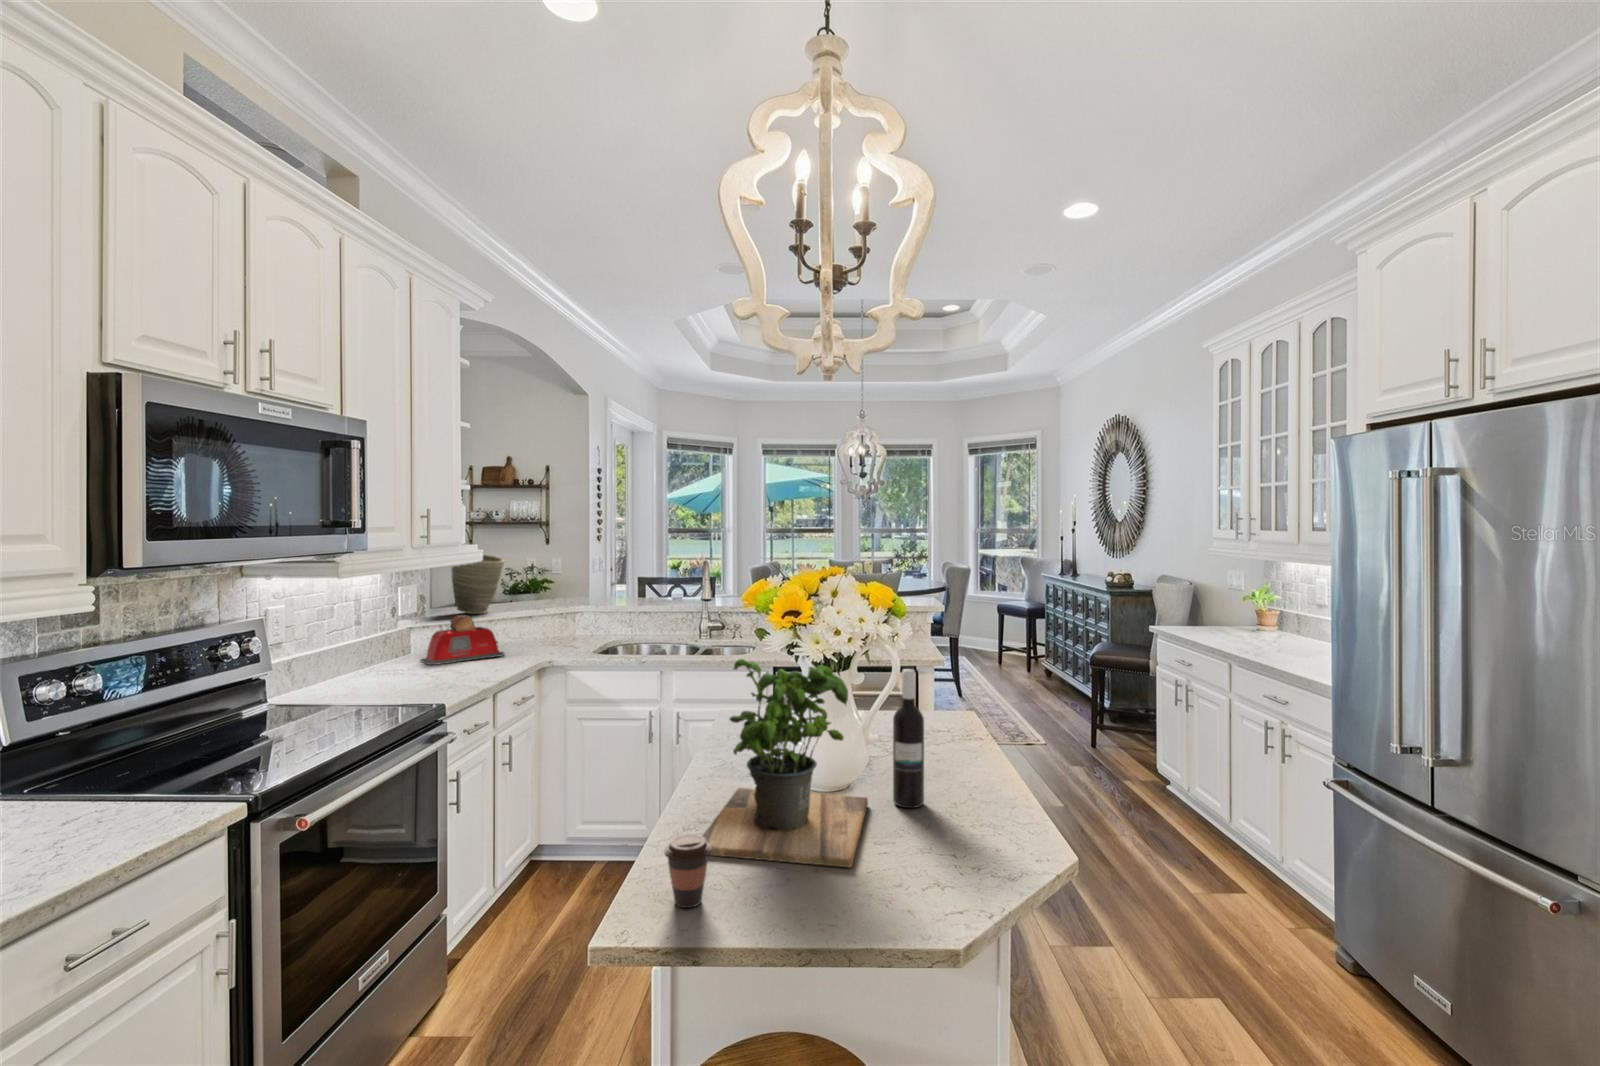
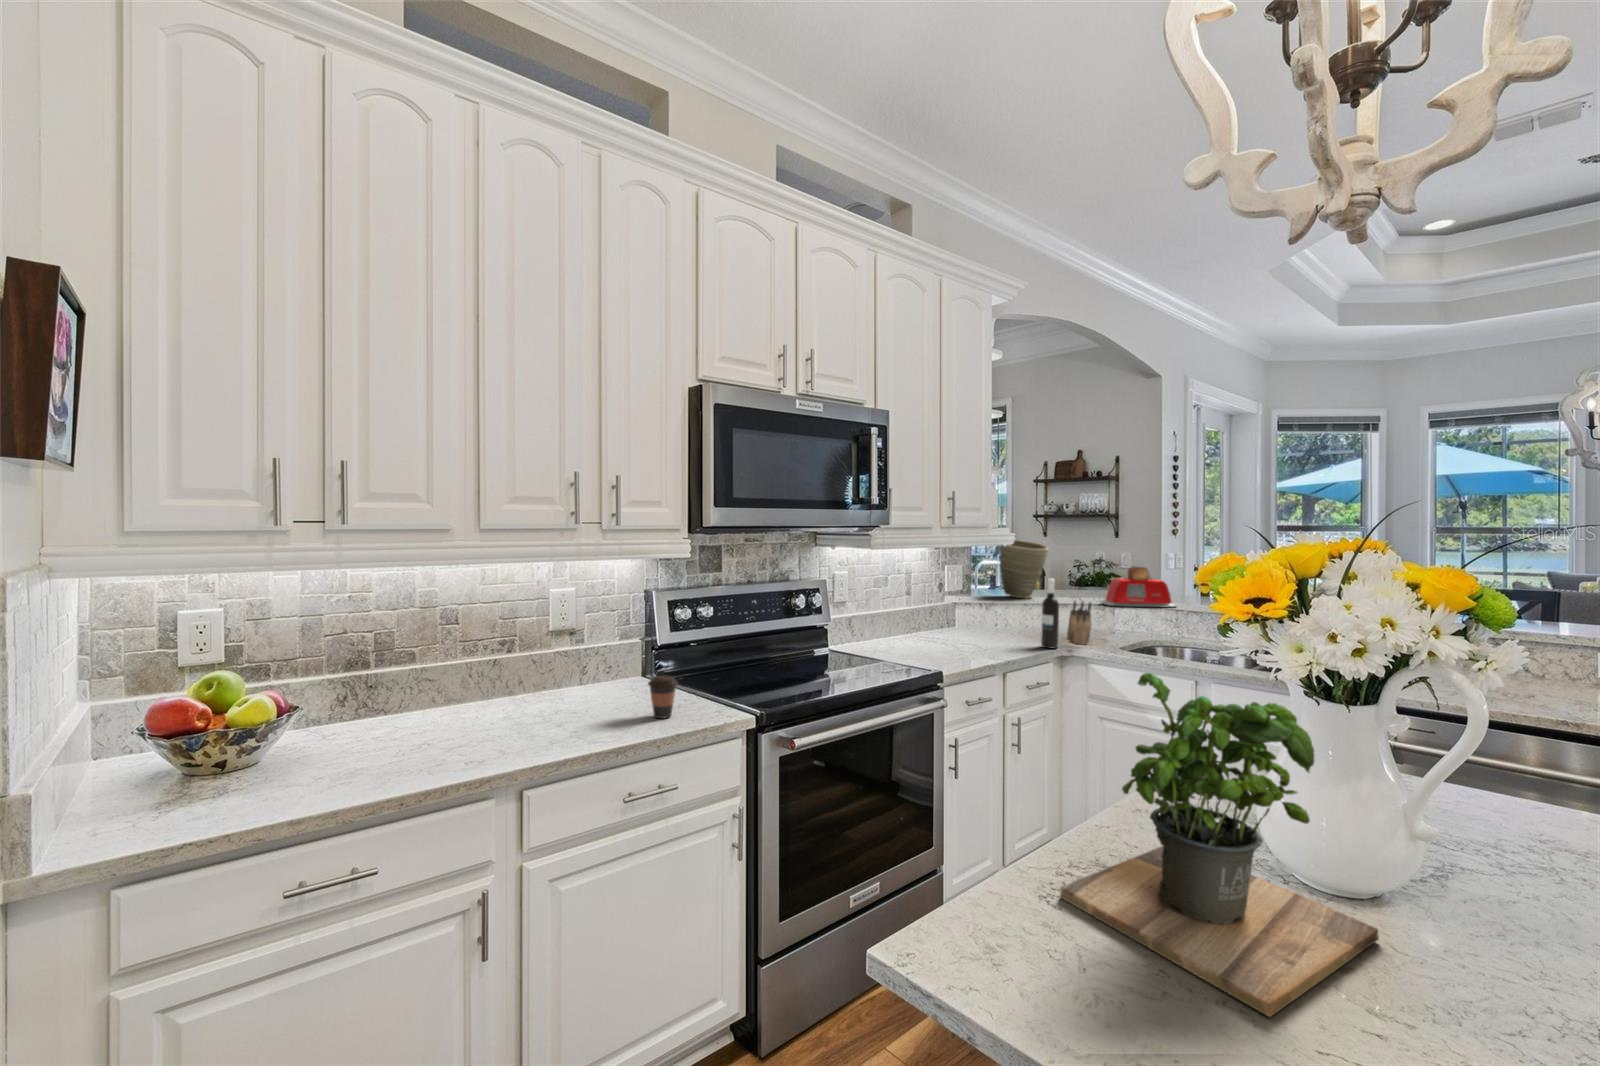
knife block: none [533,610,561,653] -> present [1067,601,1091,644]
toaster: present [420,615,505,665] -> present [1100,566,1177,608]
wine bottle: present [893,669,924,808] -> present [1041,578,1059,649]
coffee cup: present [664,834,712,908] -> present [648,675,678,719]

